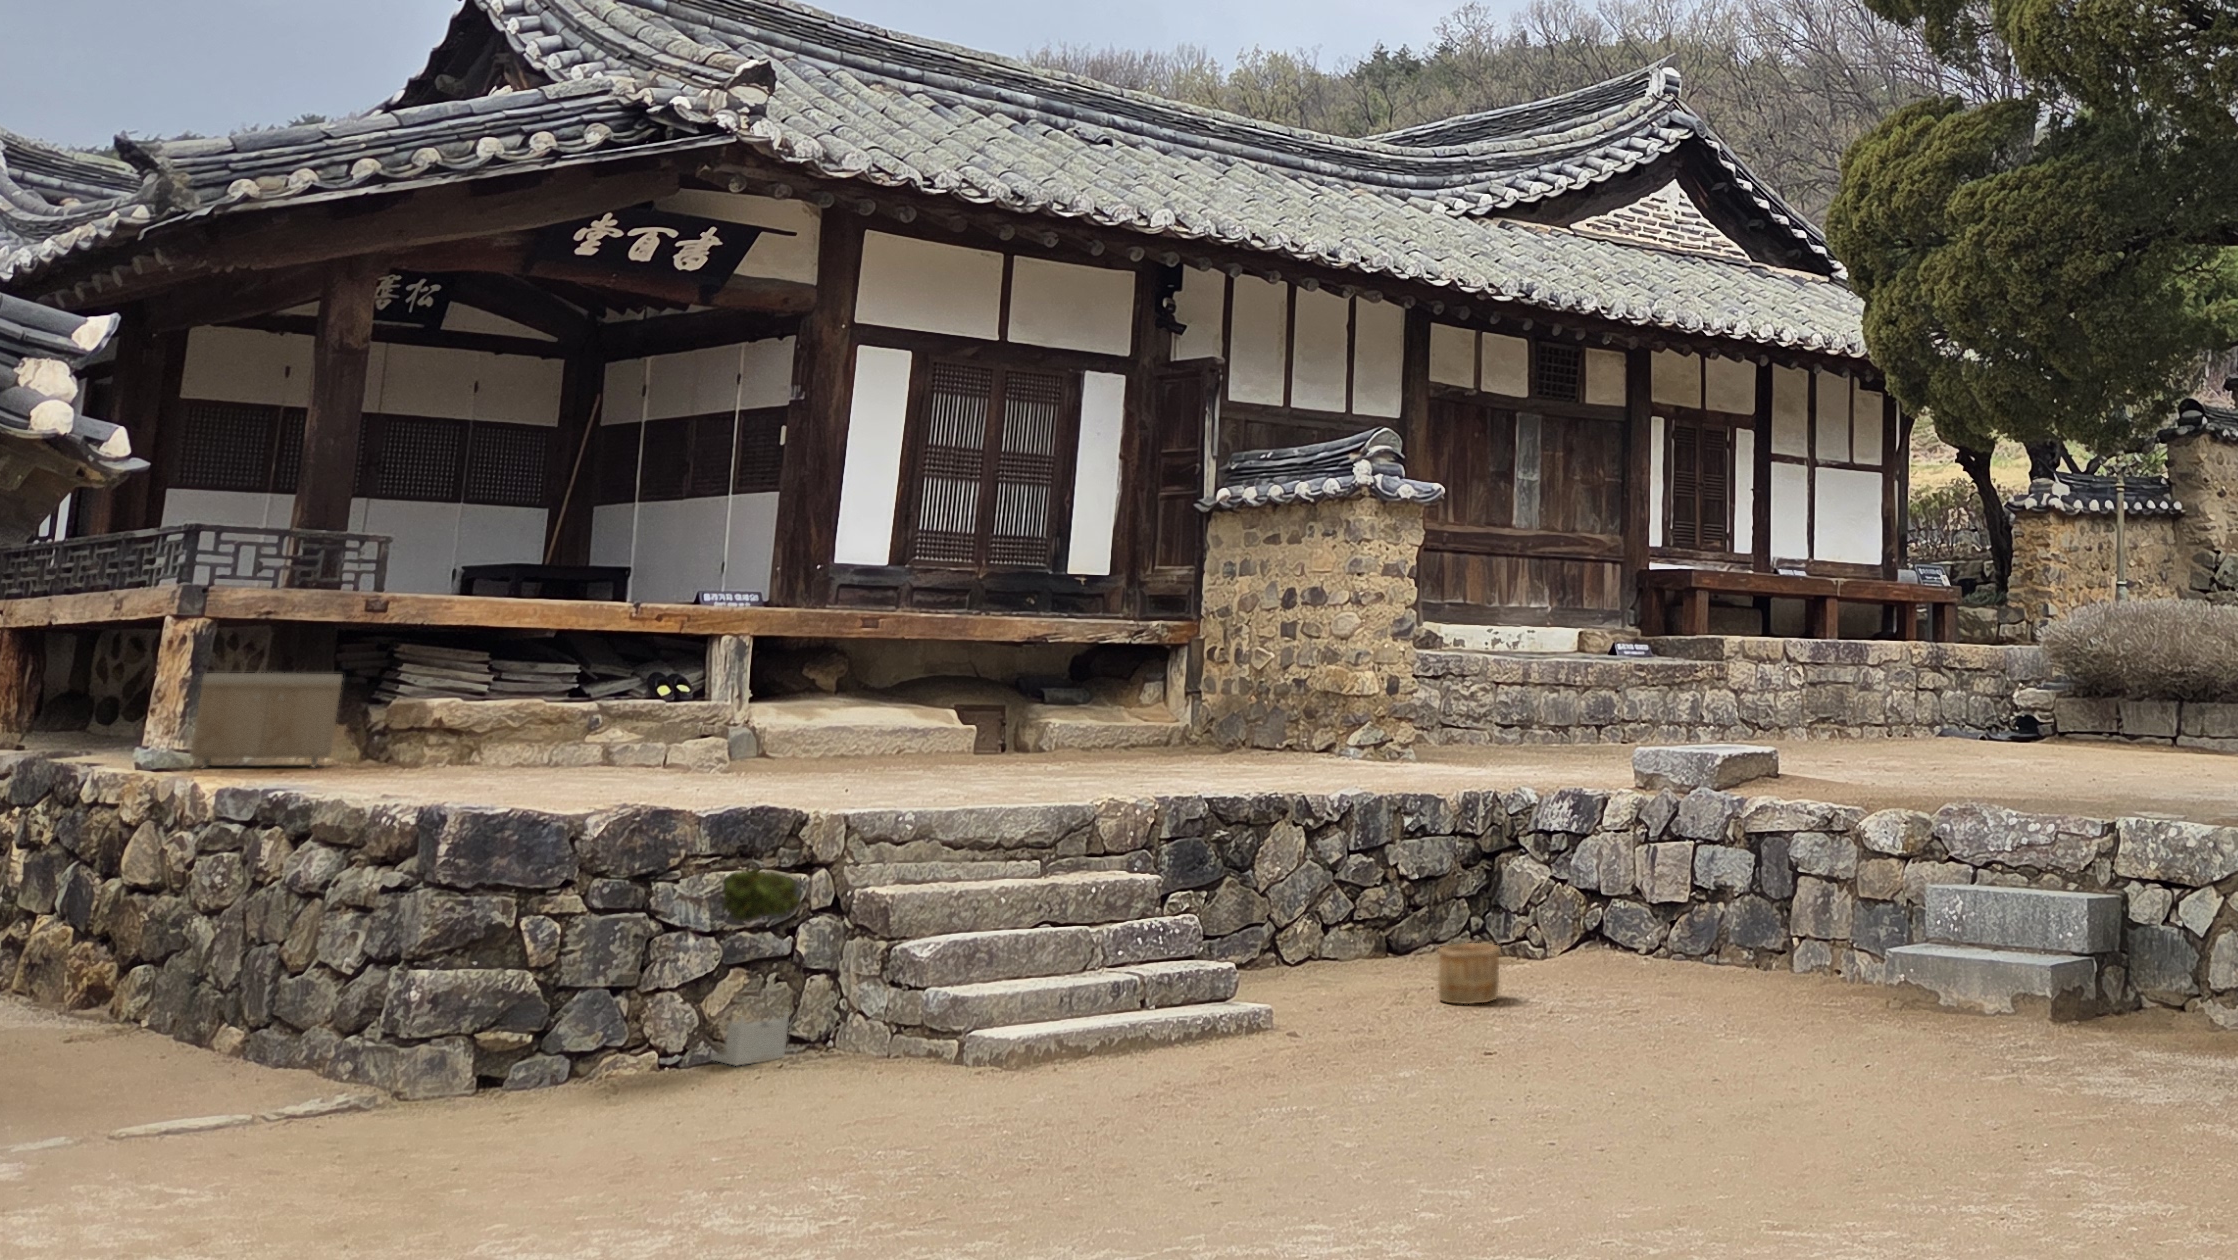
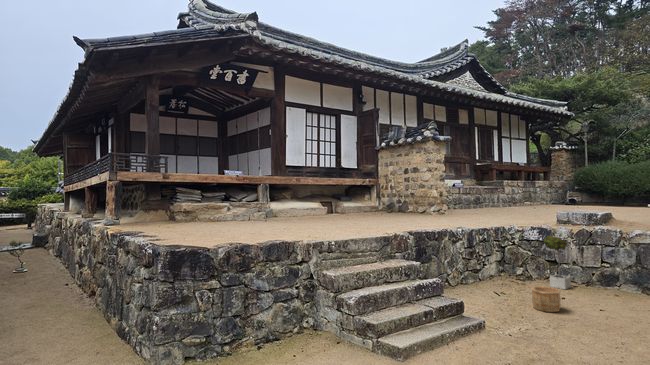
storage bench: present [190,673,342,768] -> none [121,197,161,224]
potted tree: present [711,869,800,1065] -> present [544,236,571,289]

